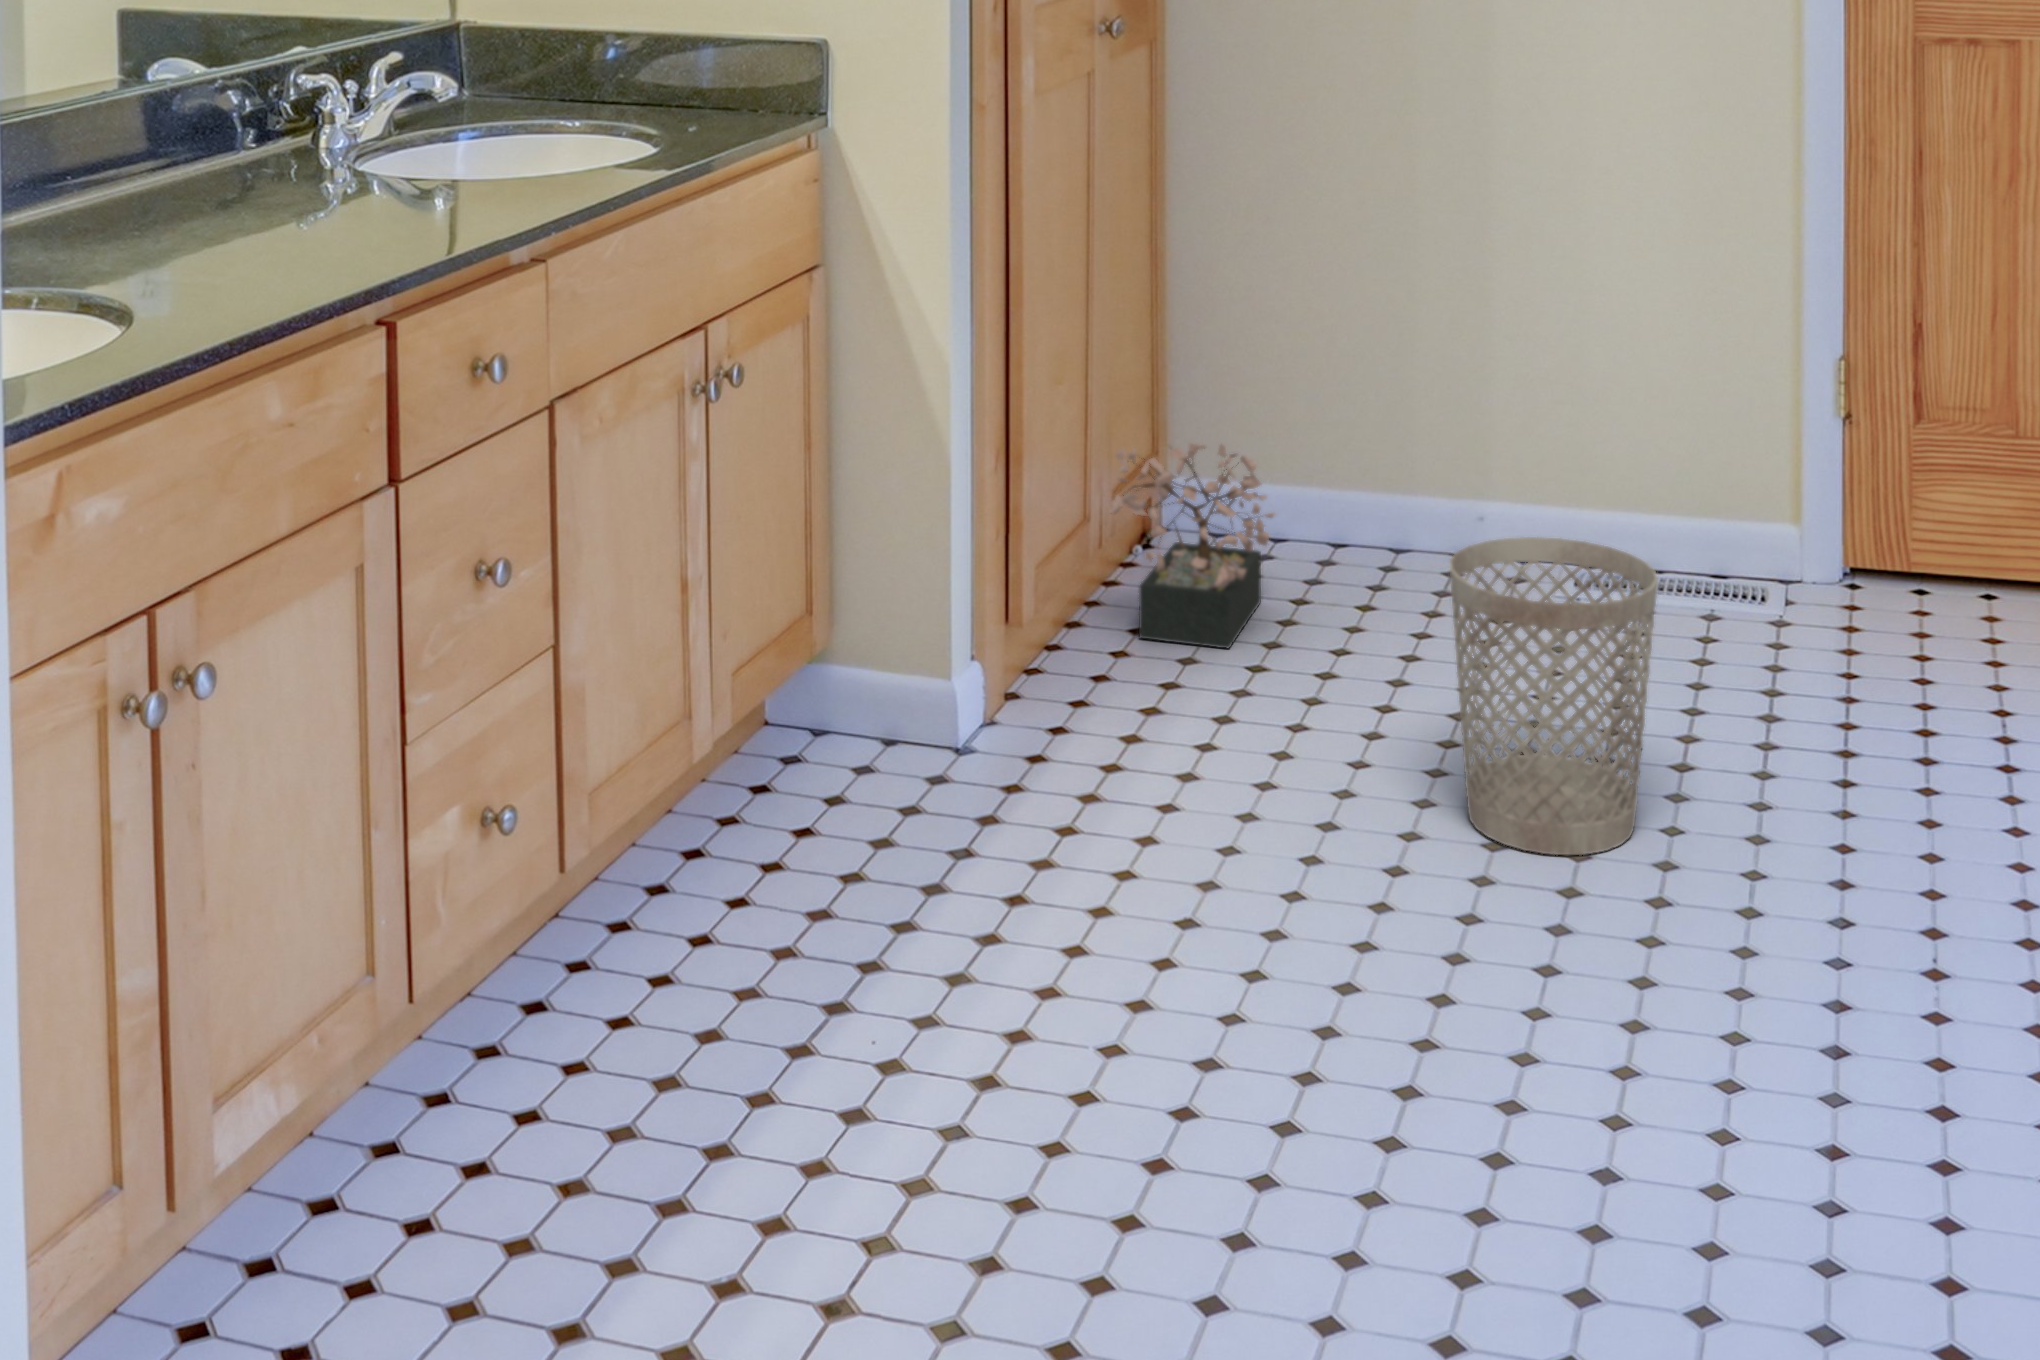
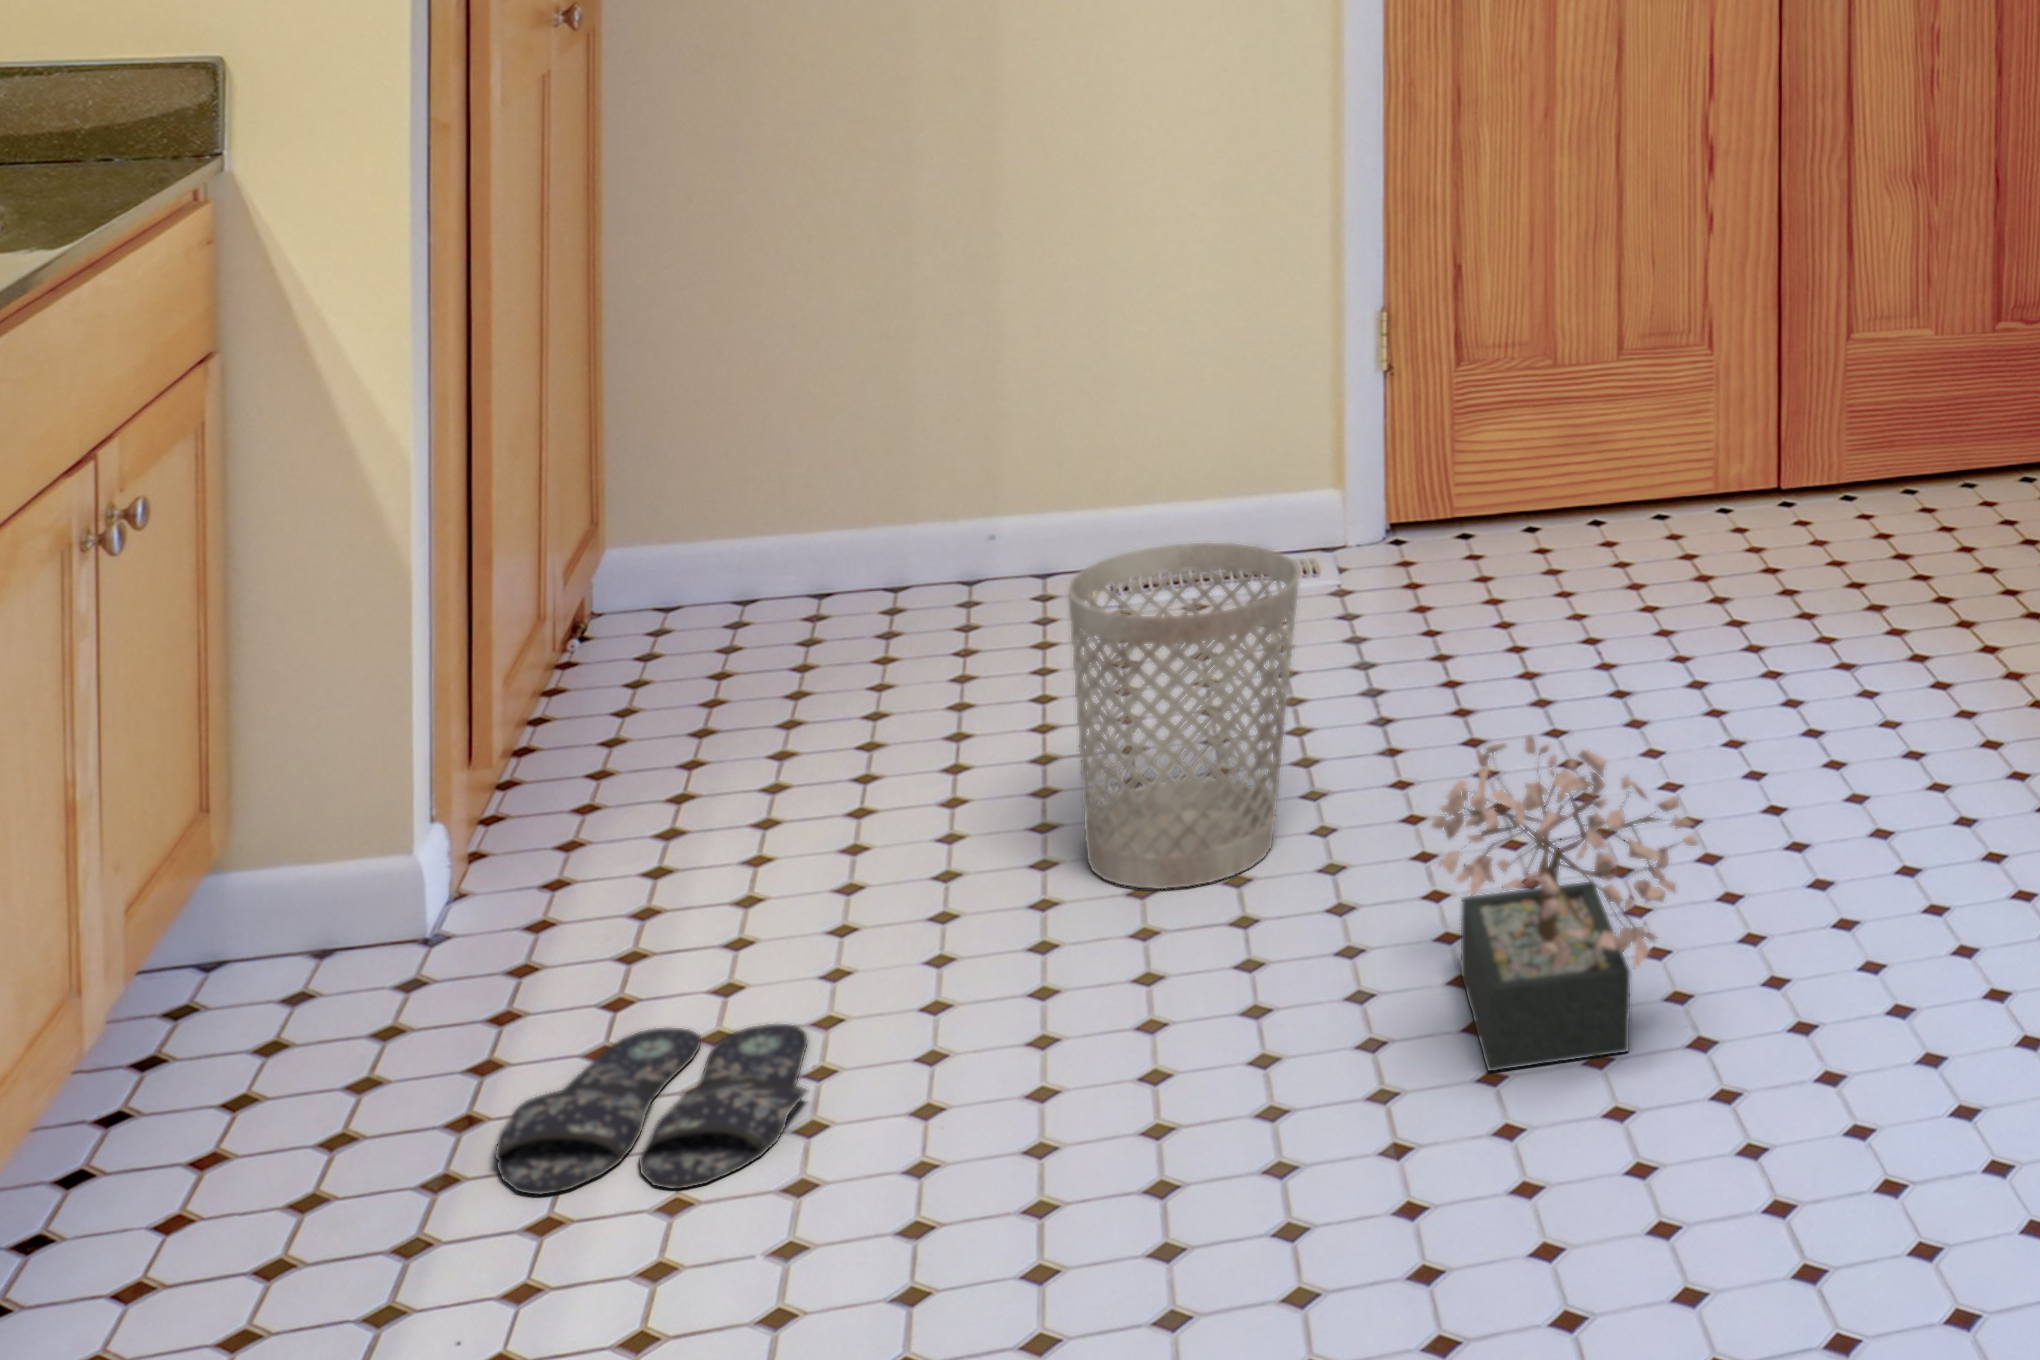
decorative plant: present [1110,443,1275,648] -> present [1432,735,1698,1071]
slippers: none [949,858,1199,994] -> present [496,1024,807,1194]

